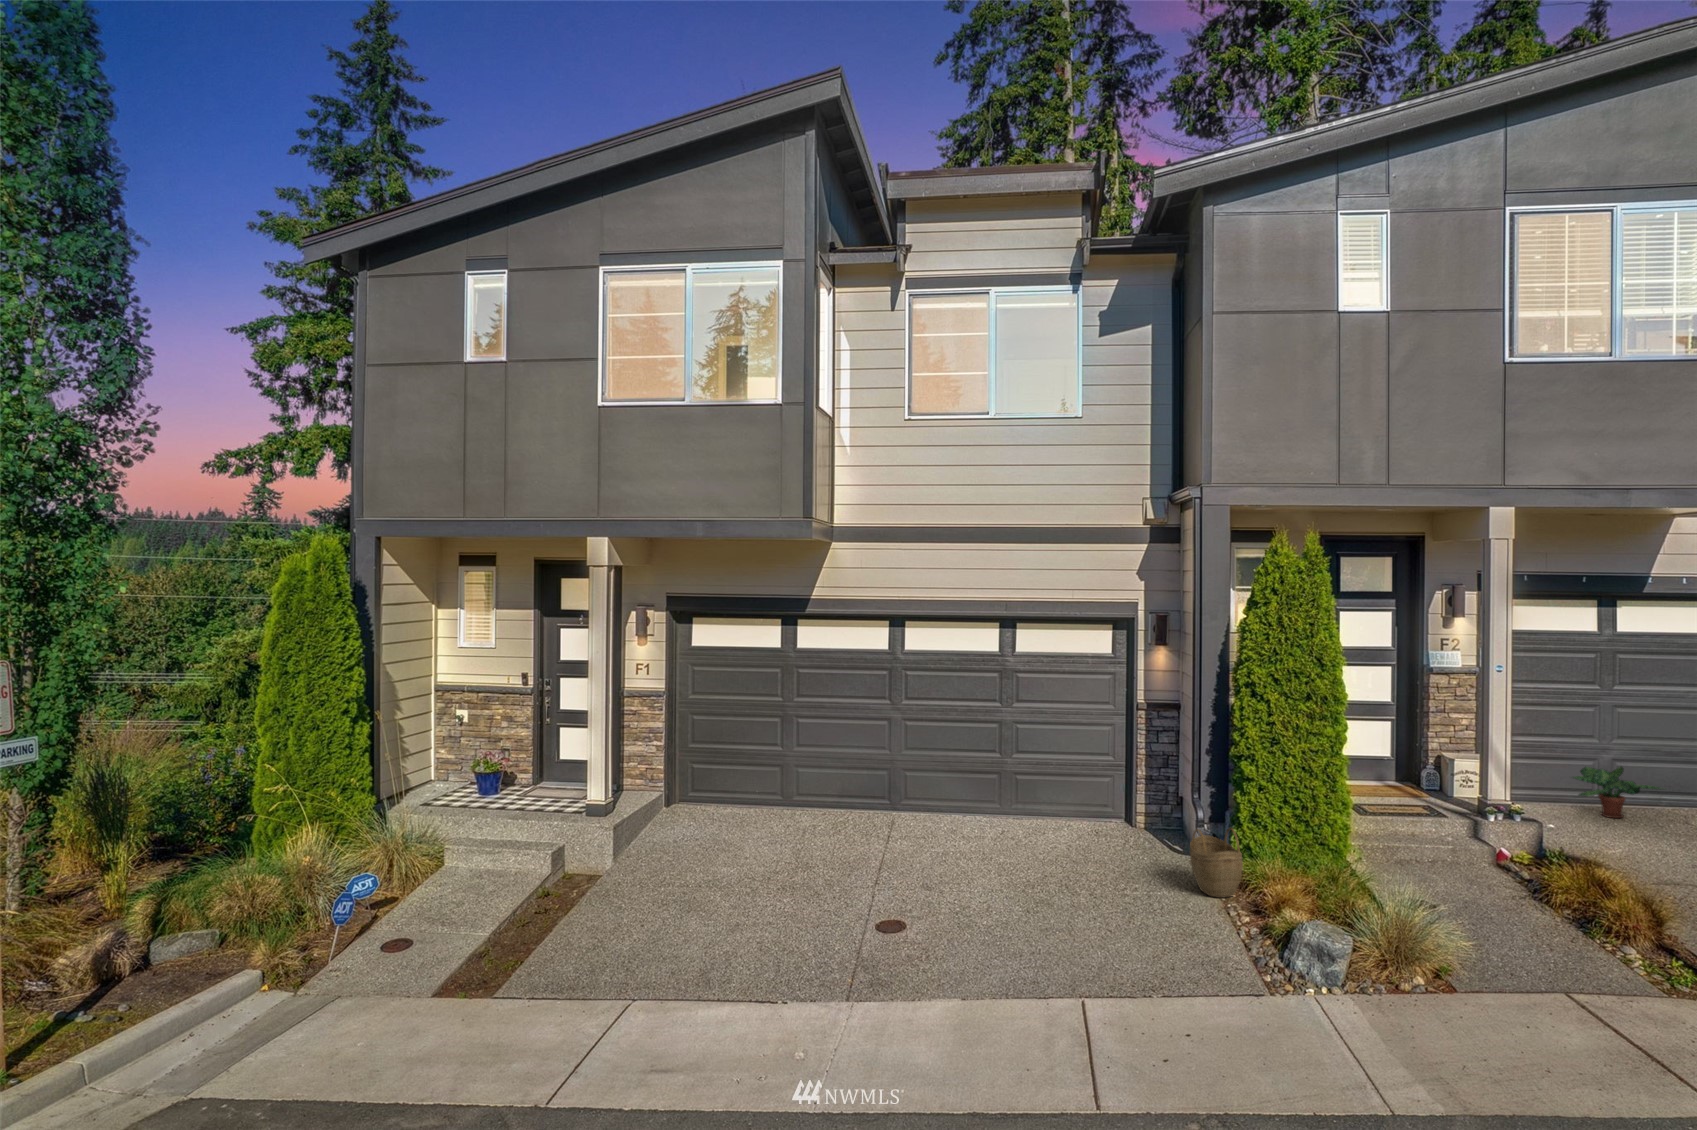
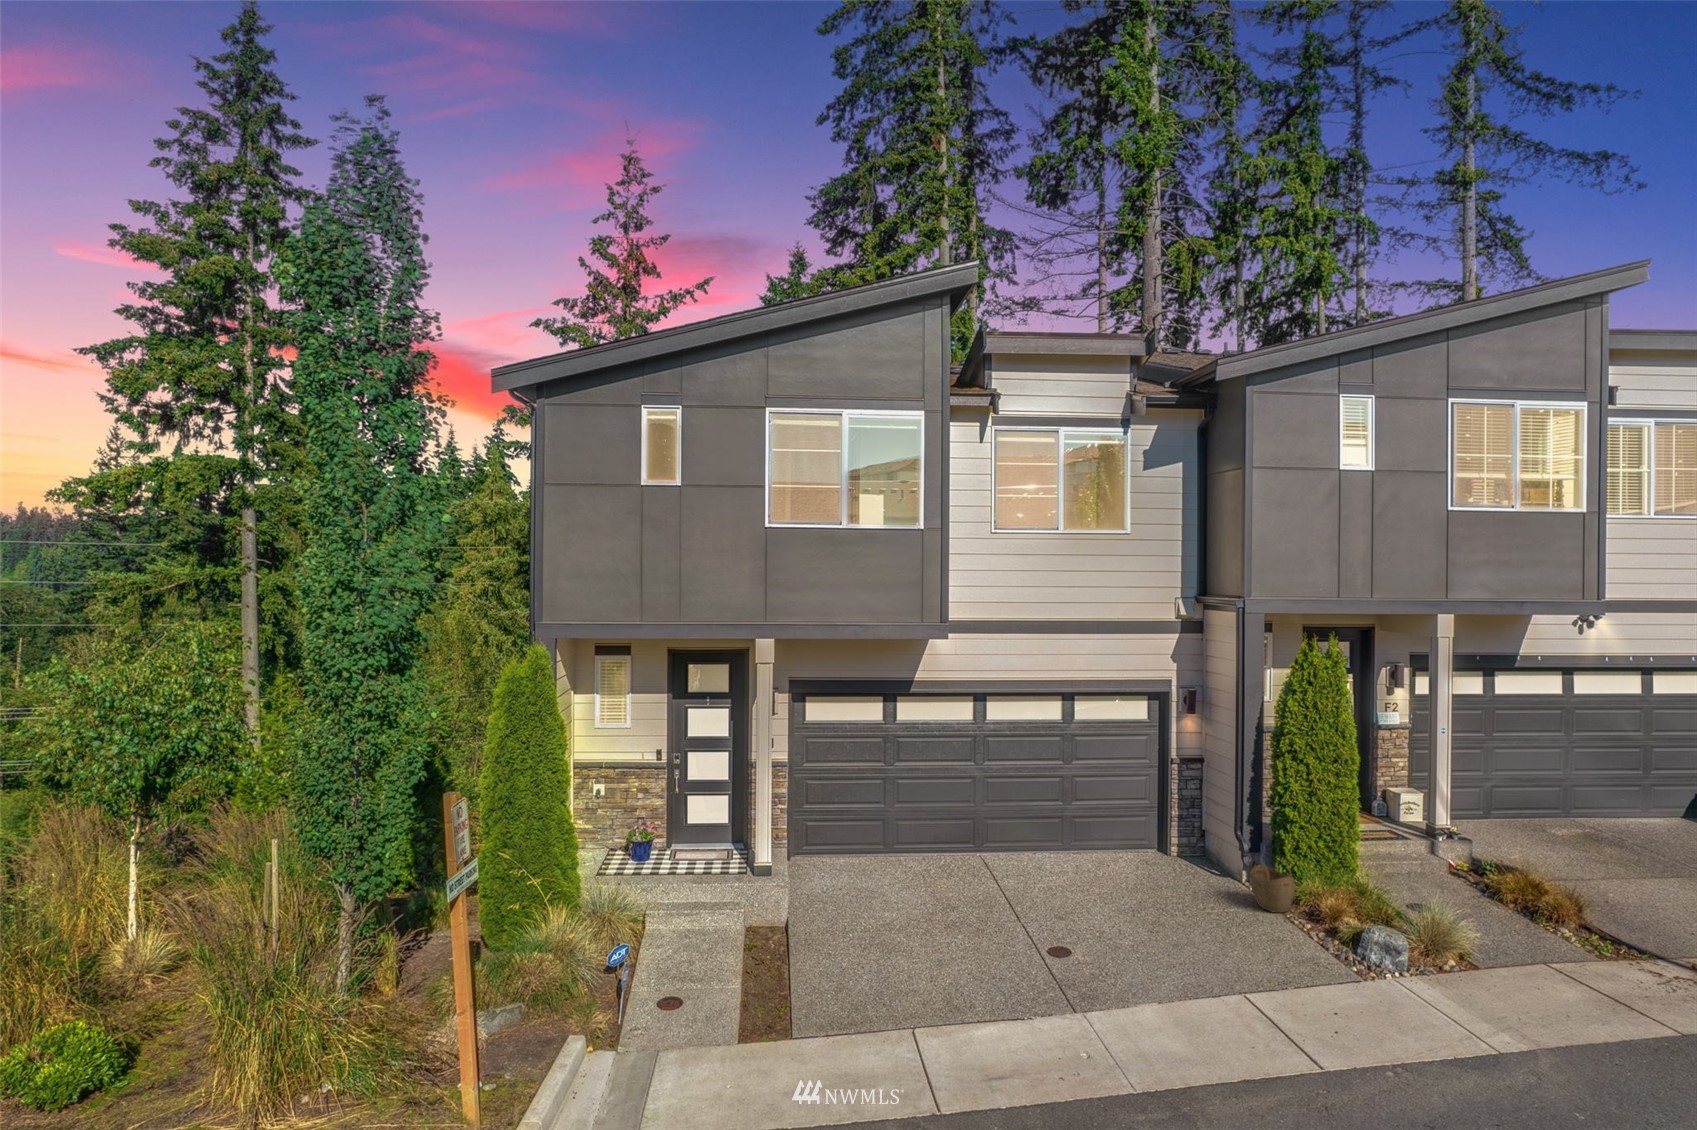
potted plant: present [1573,767,1660,818] -> none [1473,795,1541,833]

